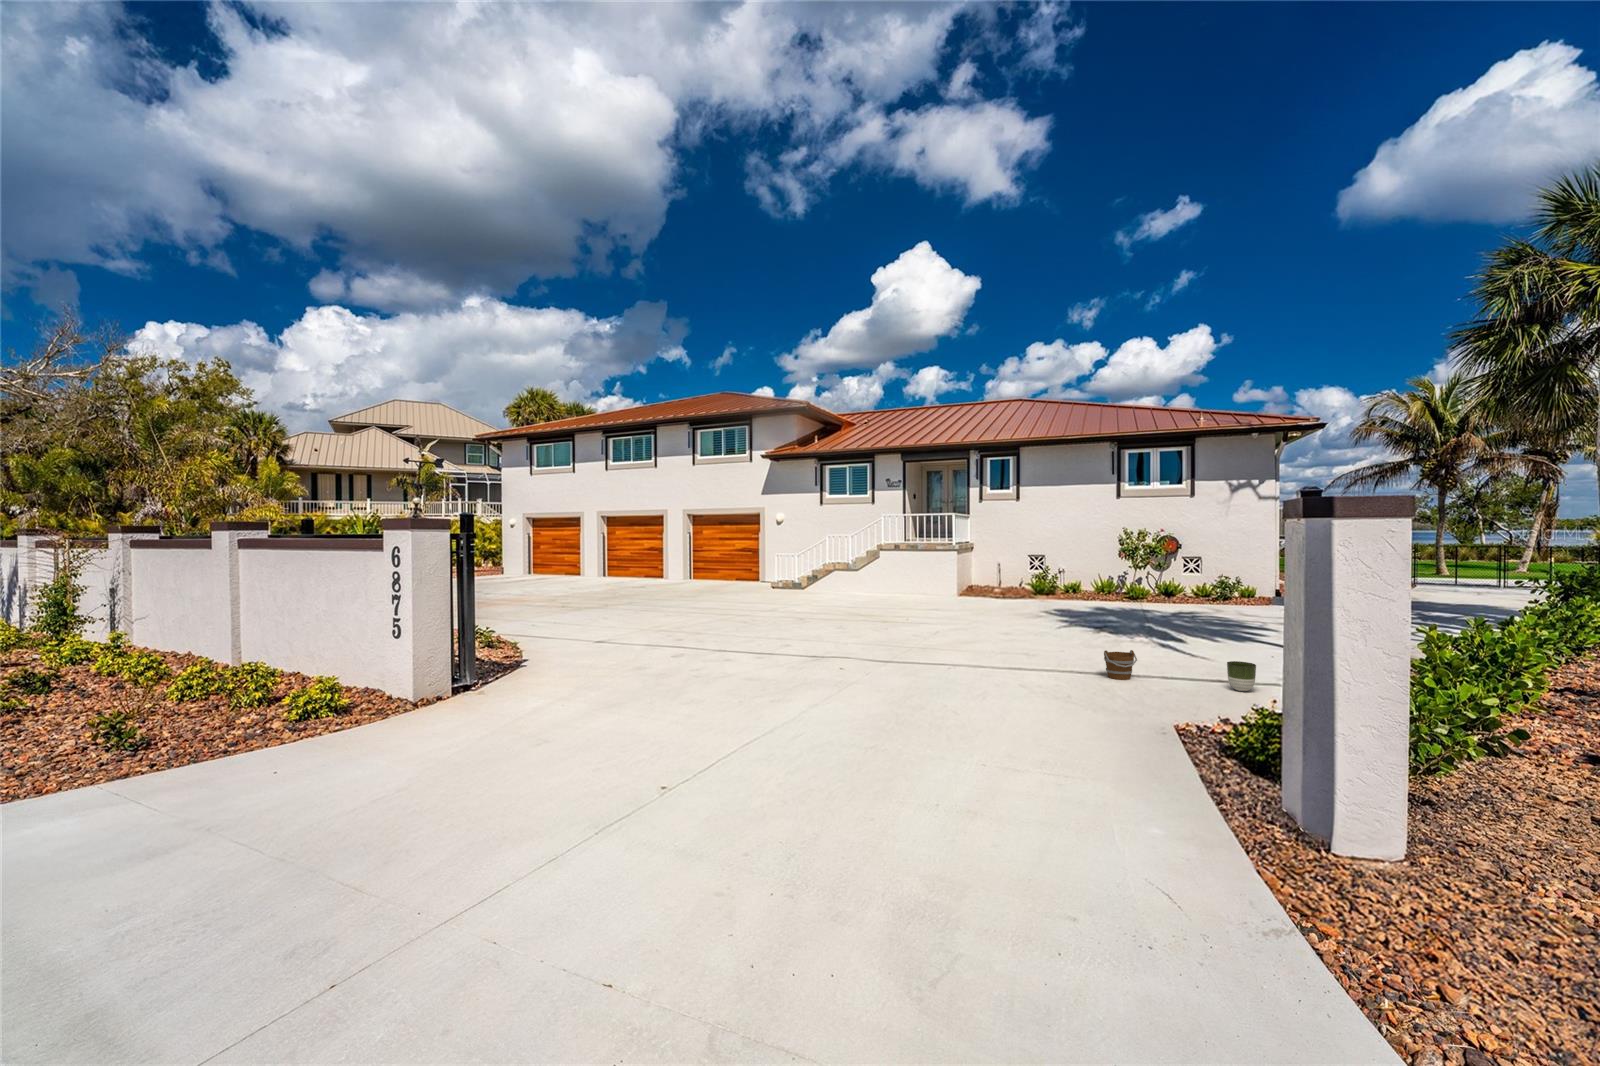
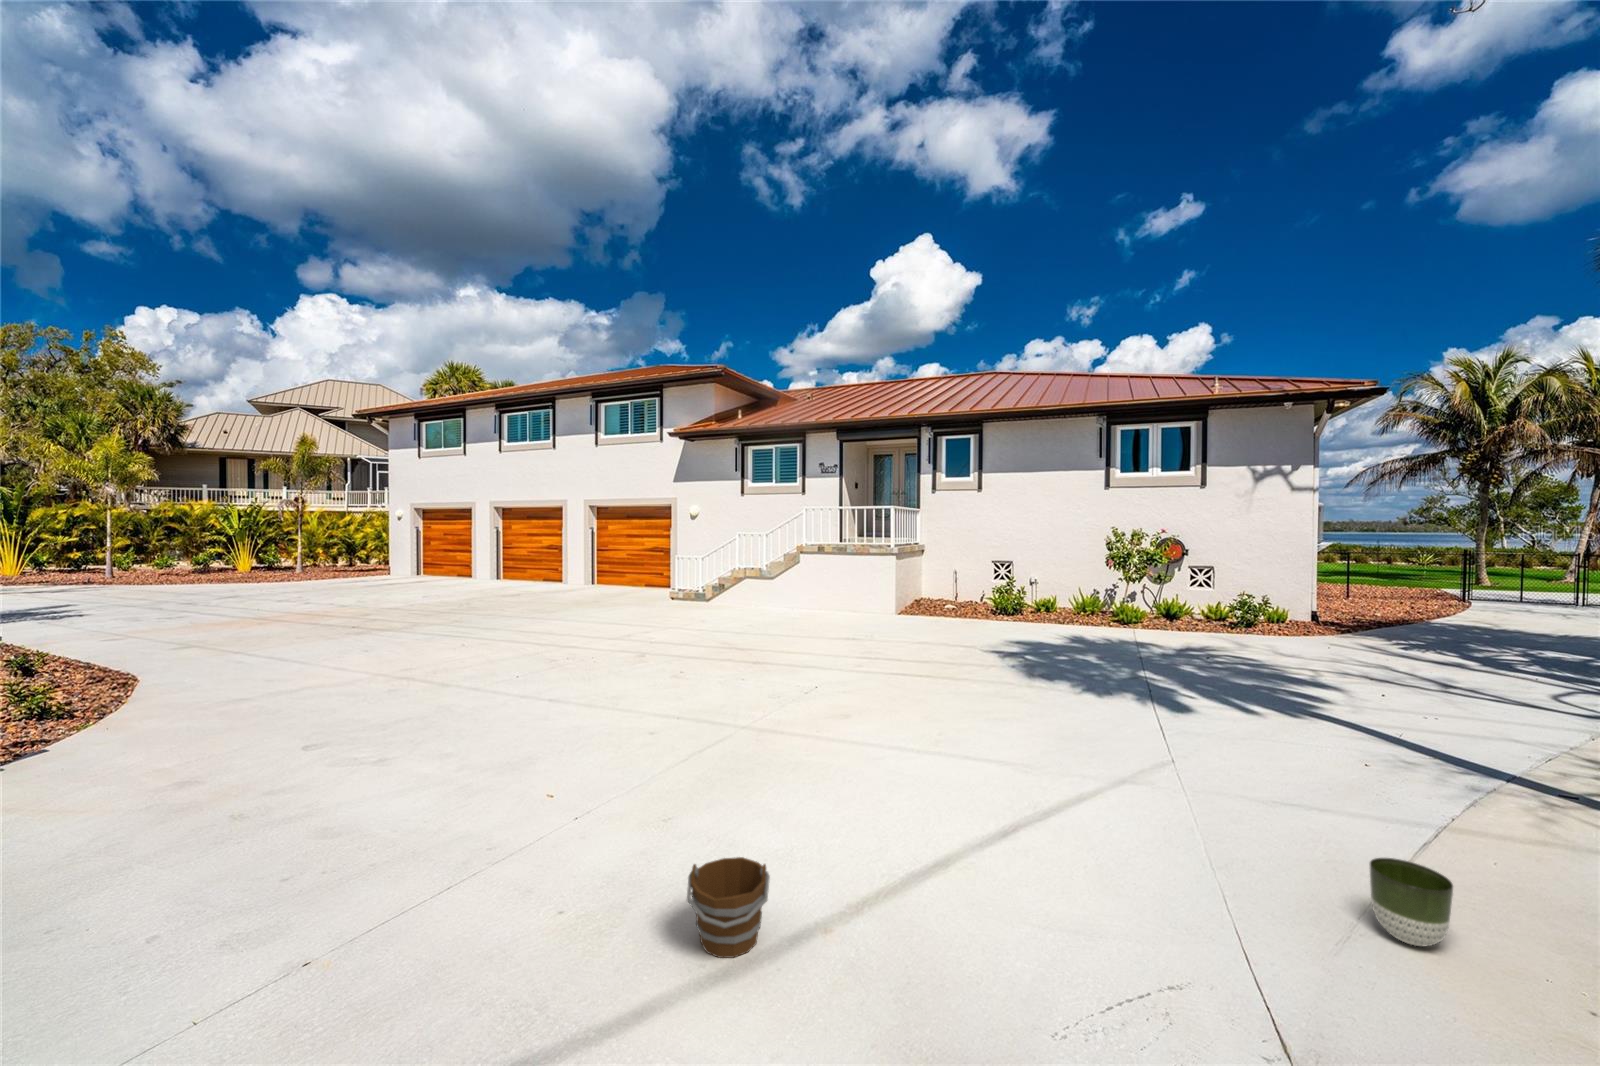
bucket: present [1104,650,1137,680] -> present [687,857,770,958]

